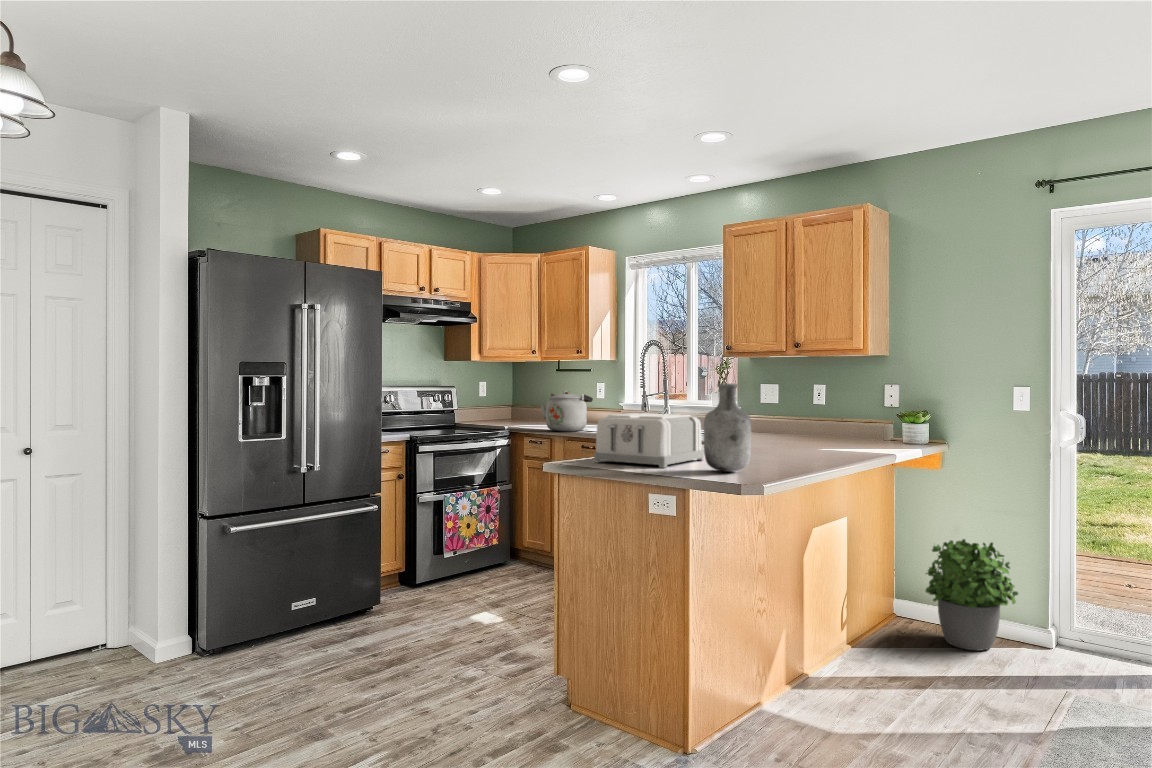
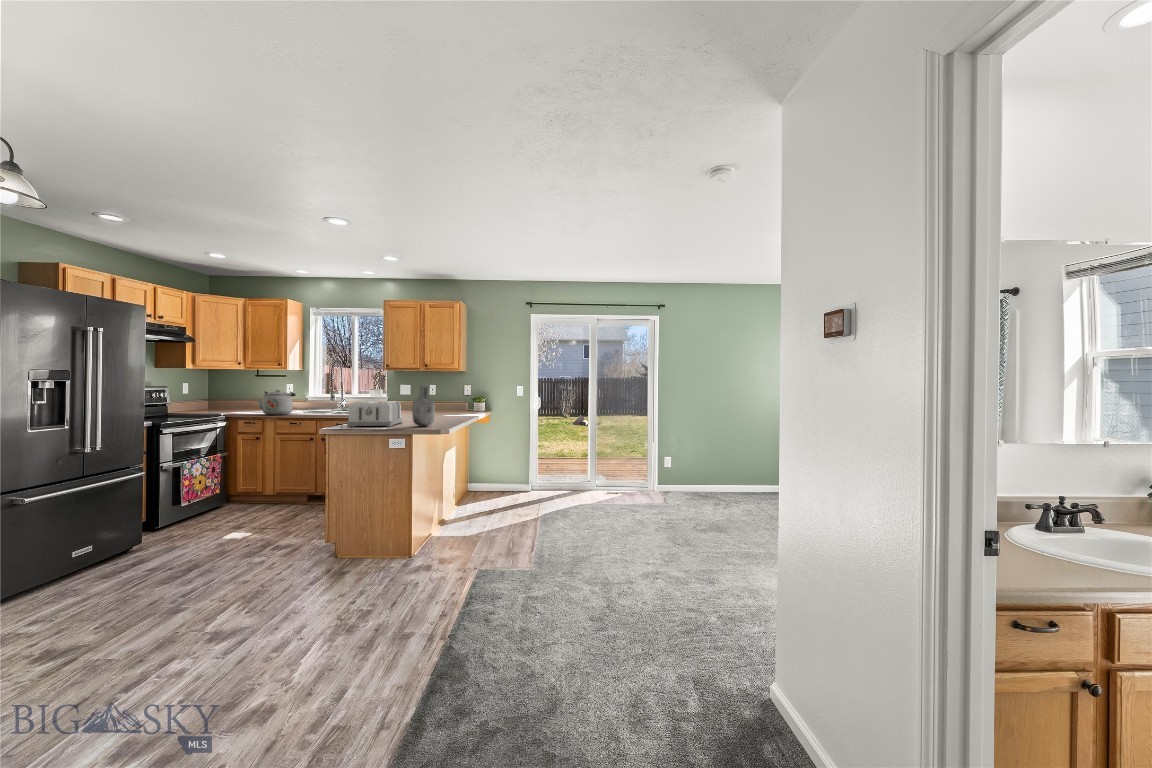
potted plant: present [926,539,1018,651] -> none [484,452,521,499]

